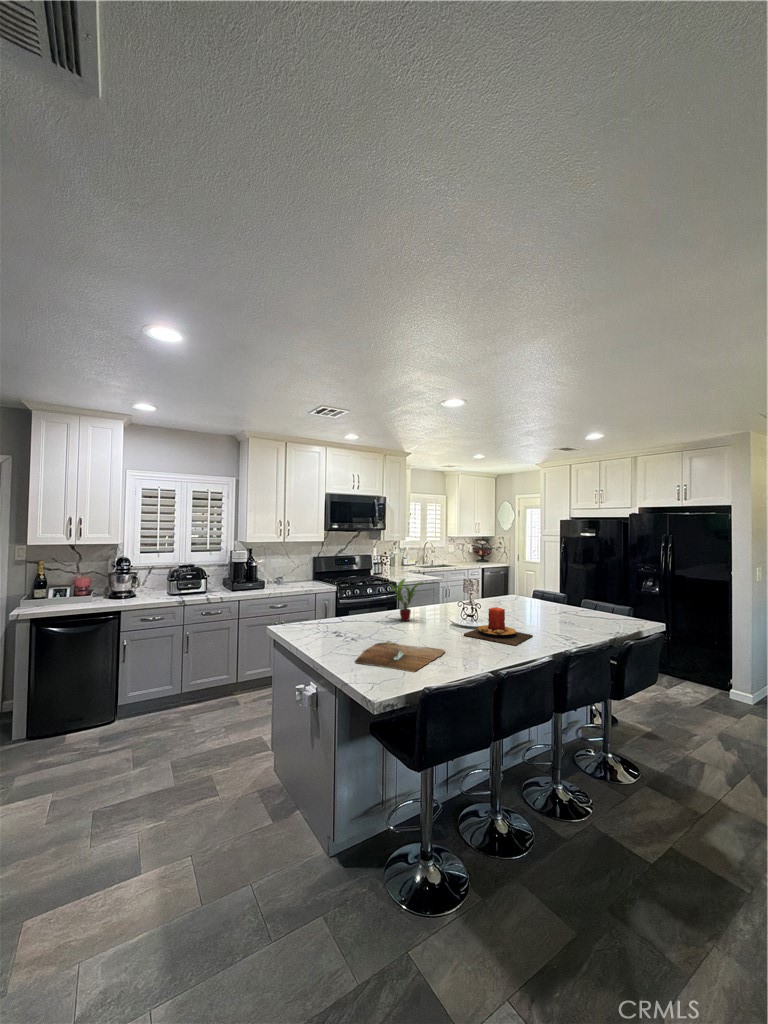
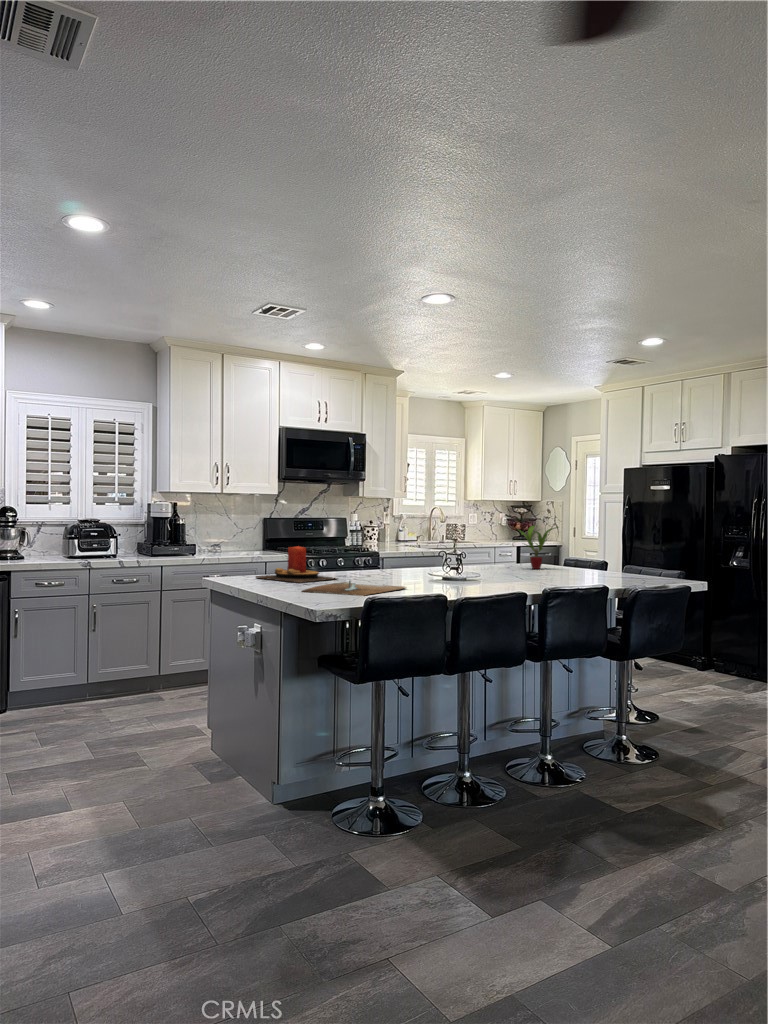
potted plant: present [388,579,424,621] -> present [518,525,558,569]
candle: present [464,607,533,646] -> present [256,546,338,583]

